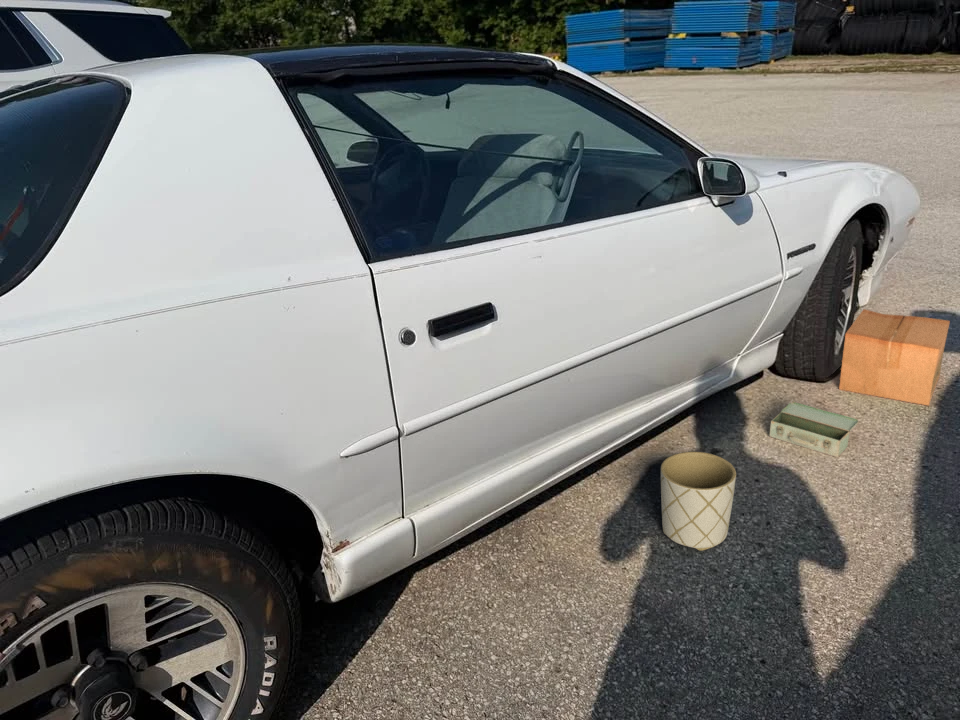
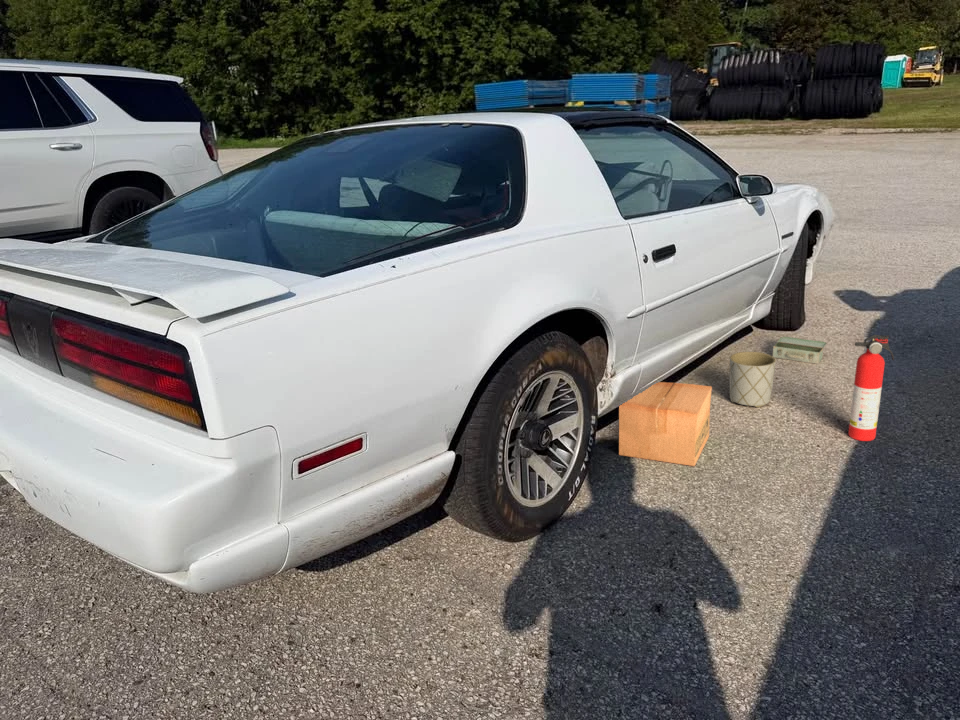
cardboard box: present [839,309,950,405] -> present [619,382,712,466]
fire extinguisher: none [834,484,922,664] -> present [848,335,894,441]

